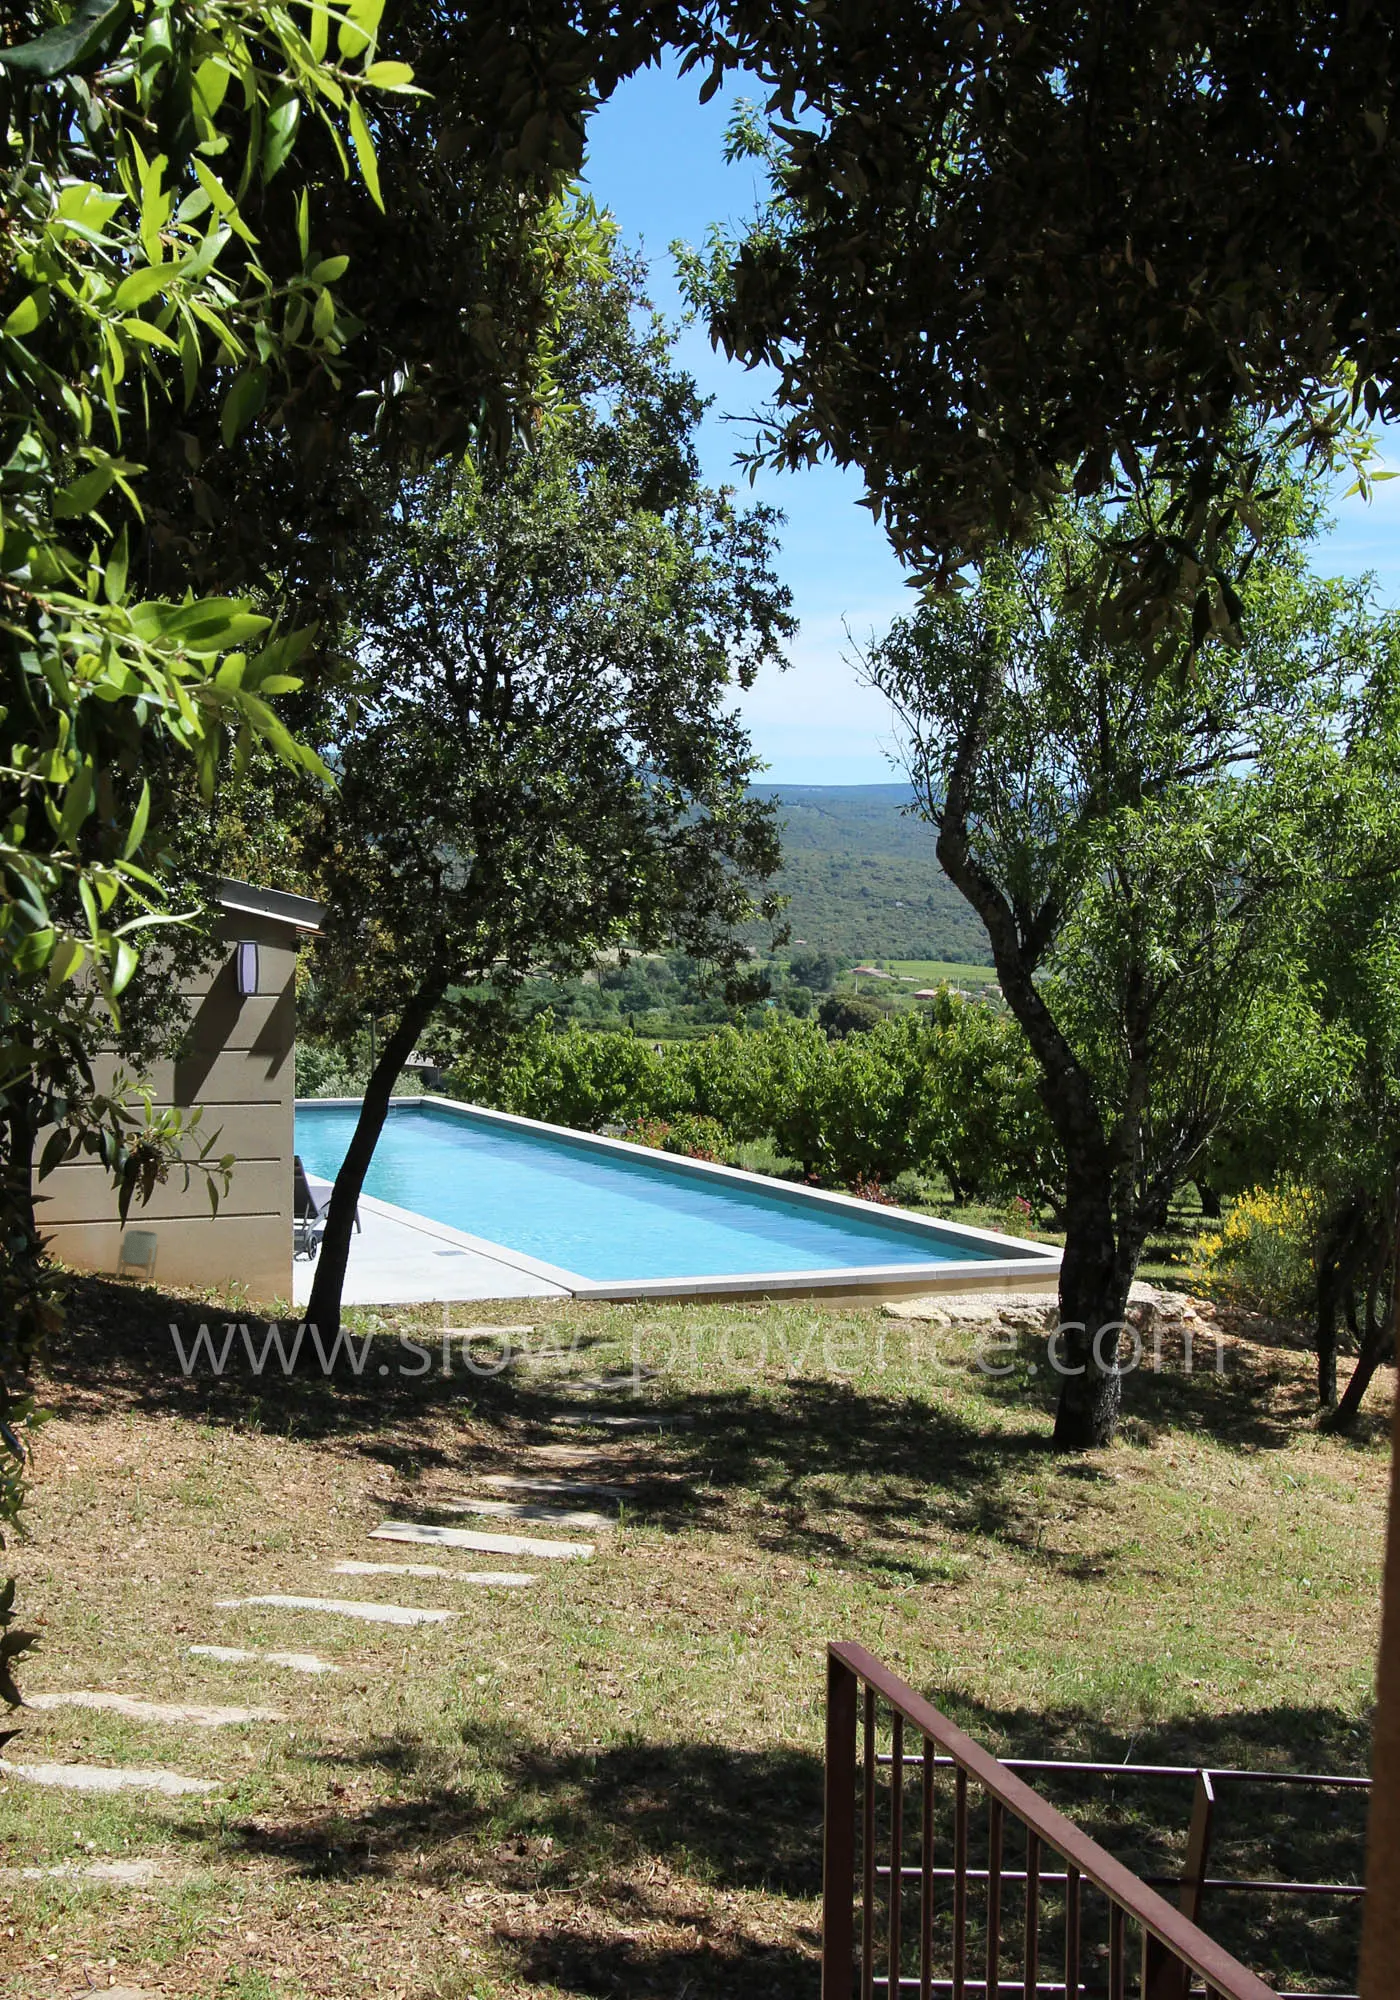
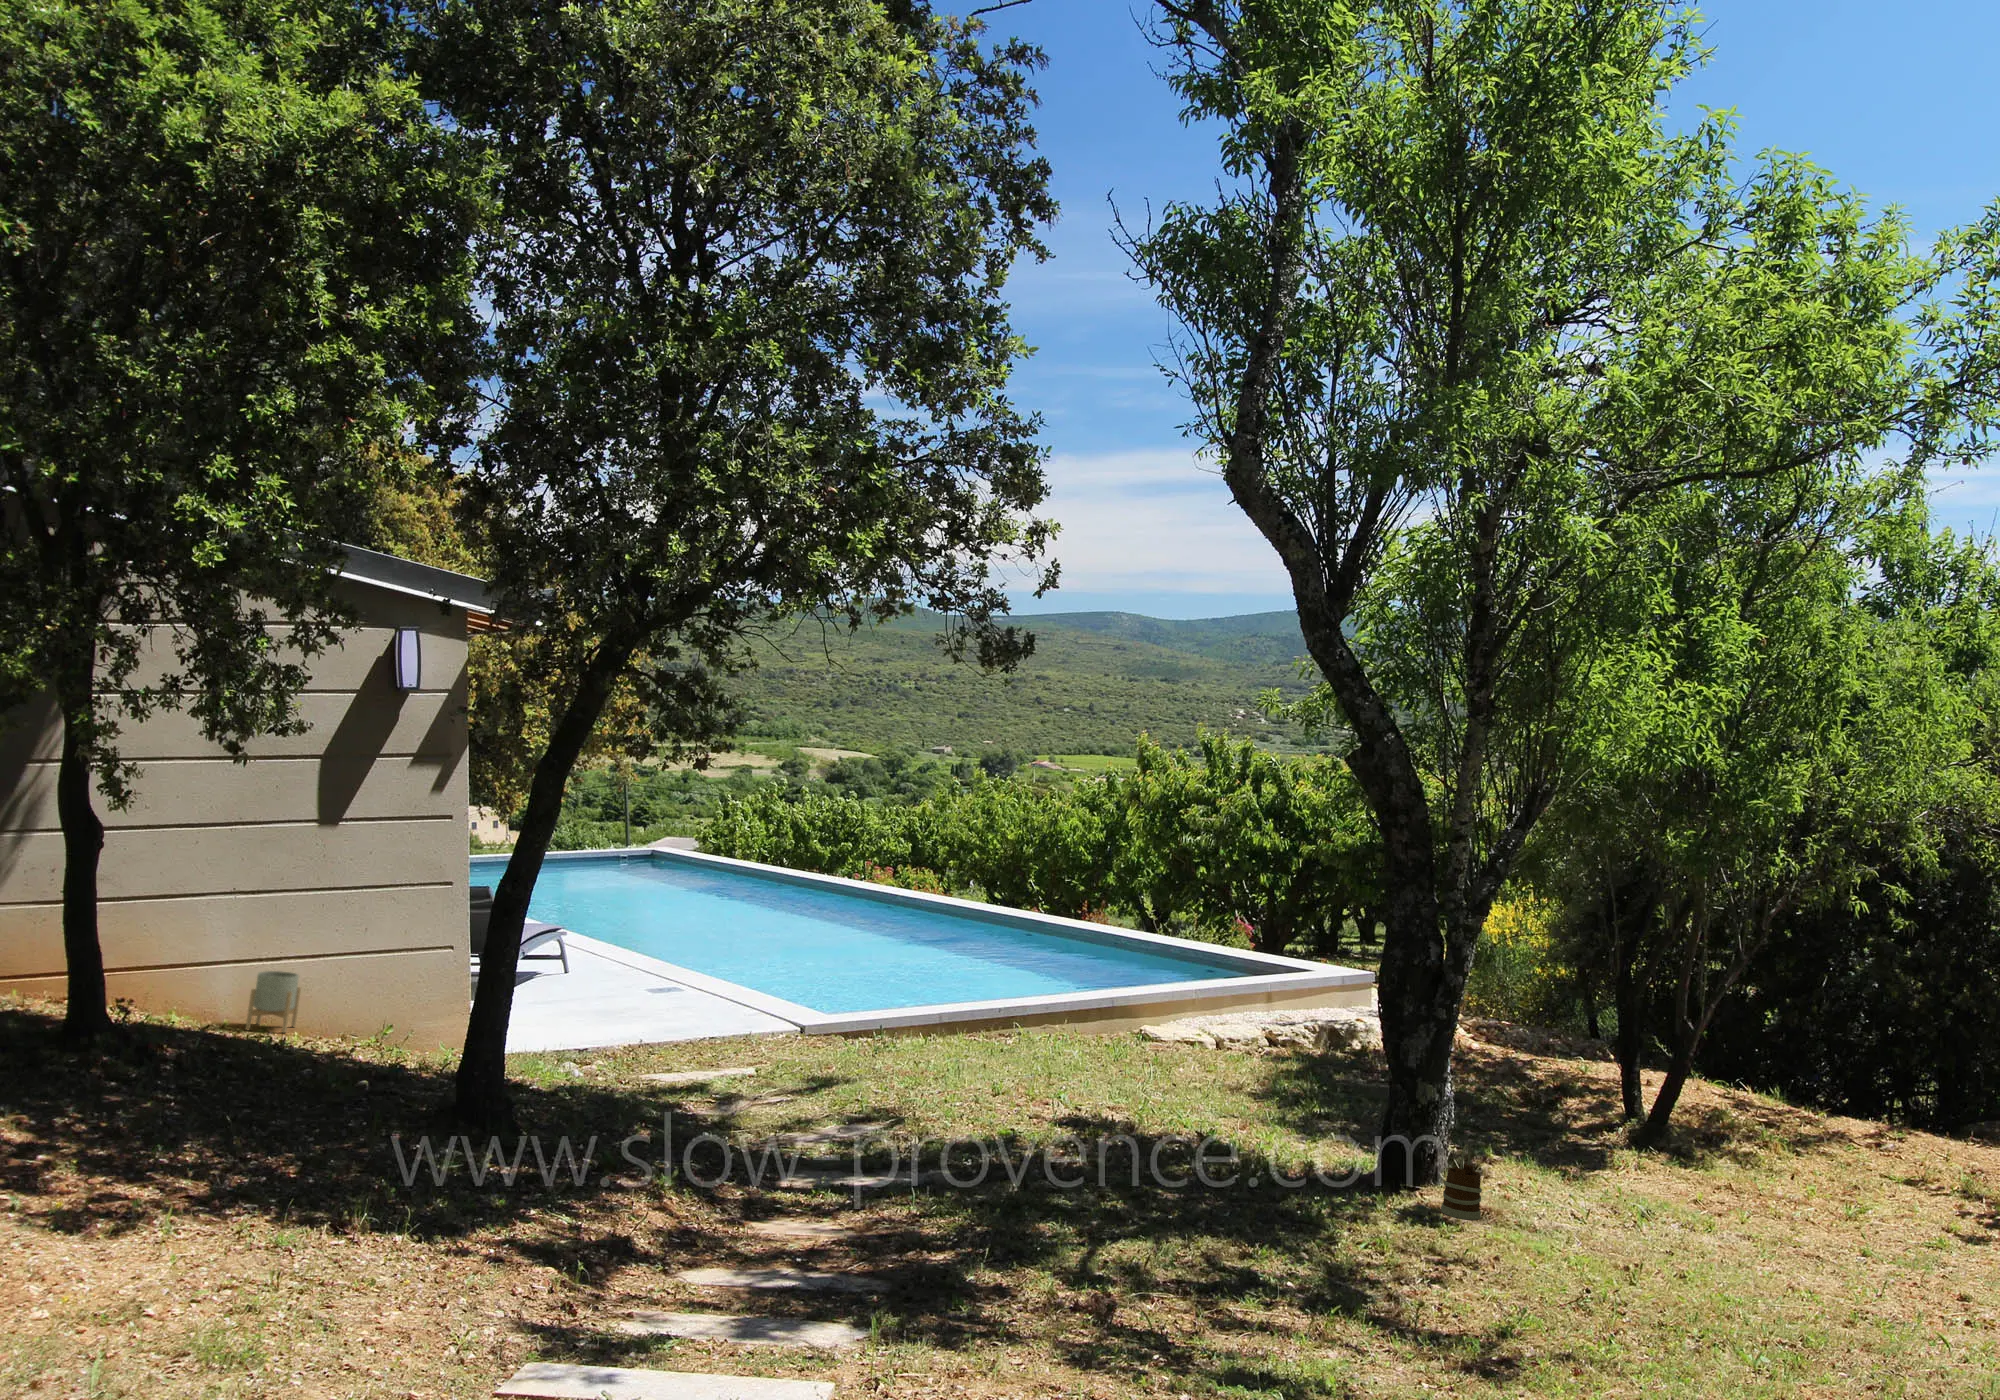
wooden bucket: none [1104,1415,1138,1477] -> present [1441,1144,1482,1220]

